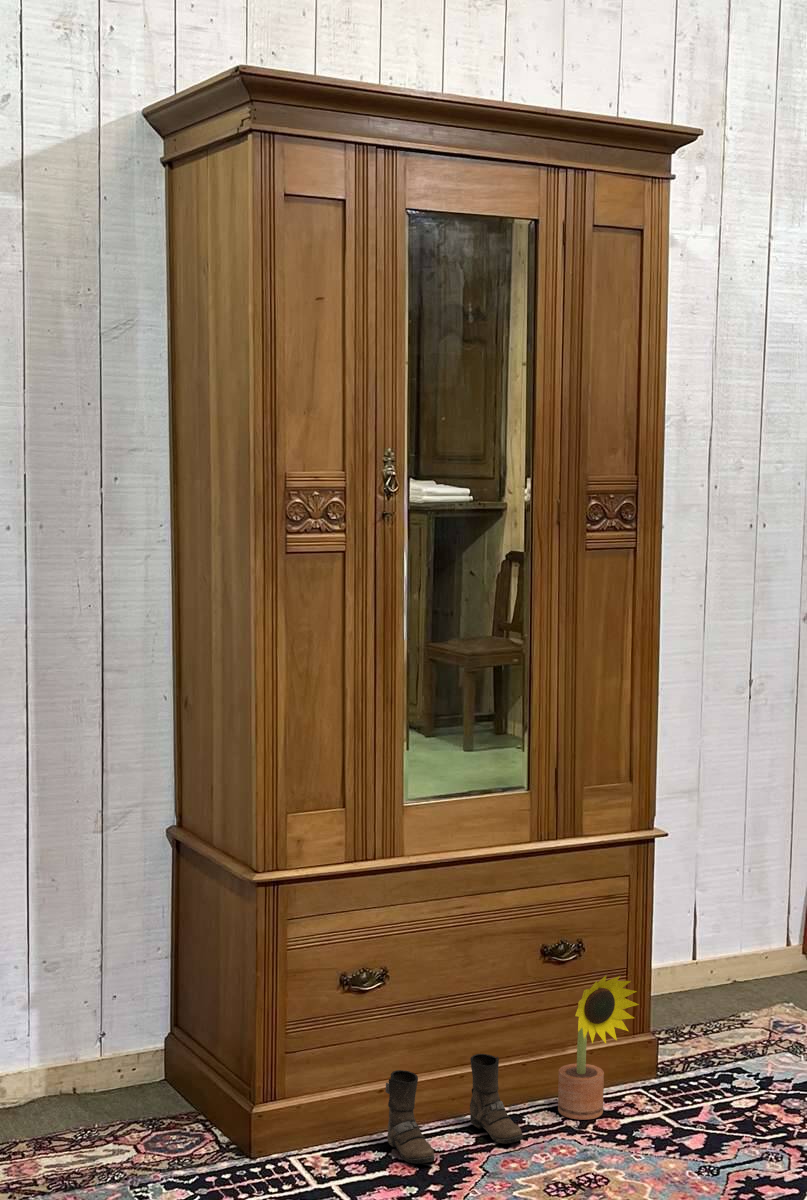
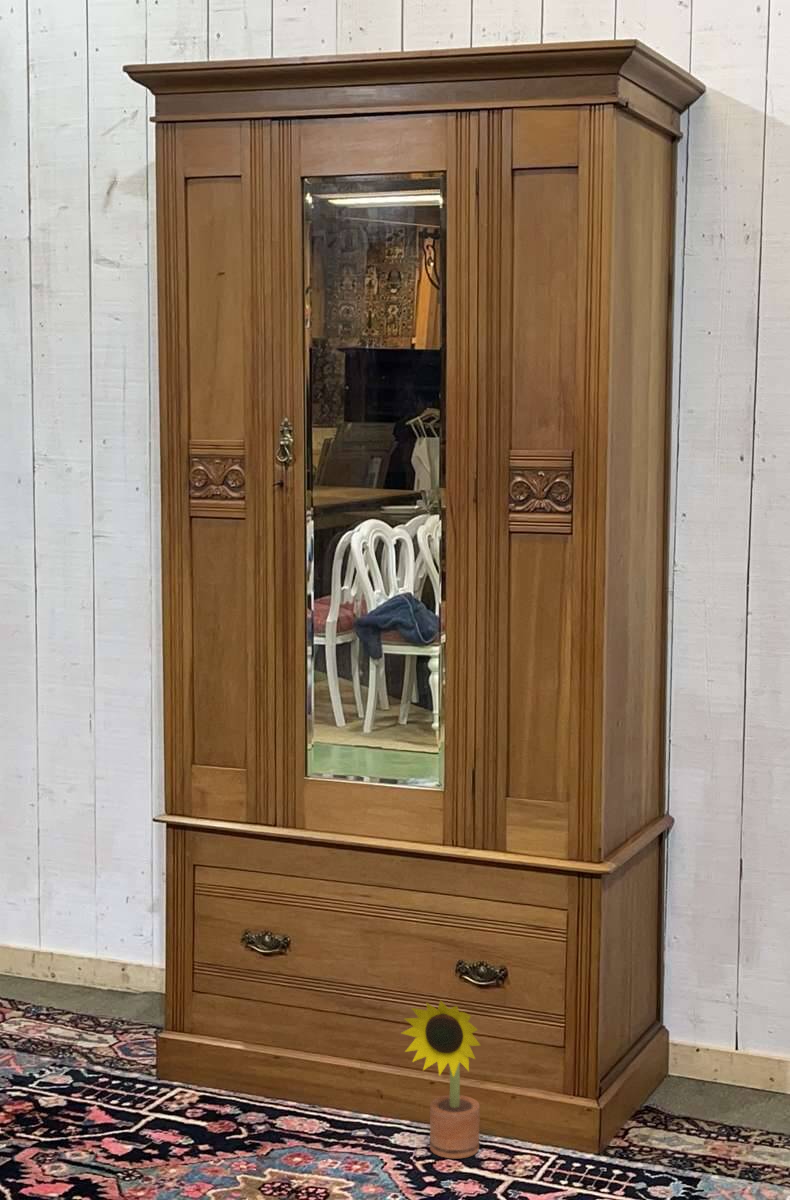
boots: present [386,1054,523,1164] -> none [225,1036,367,1144]

